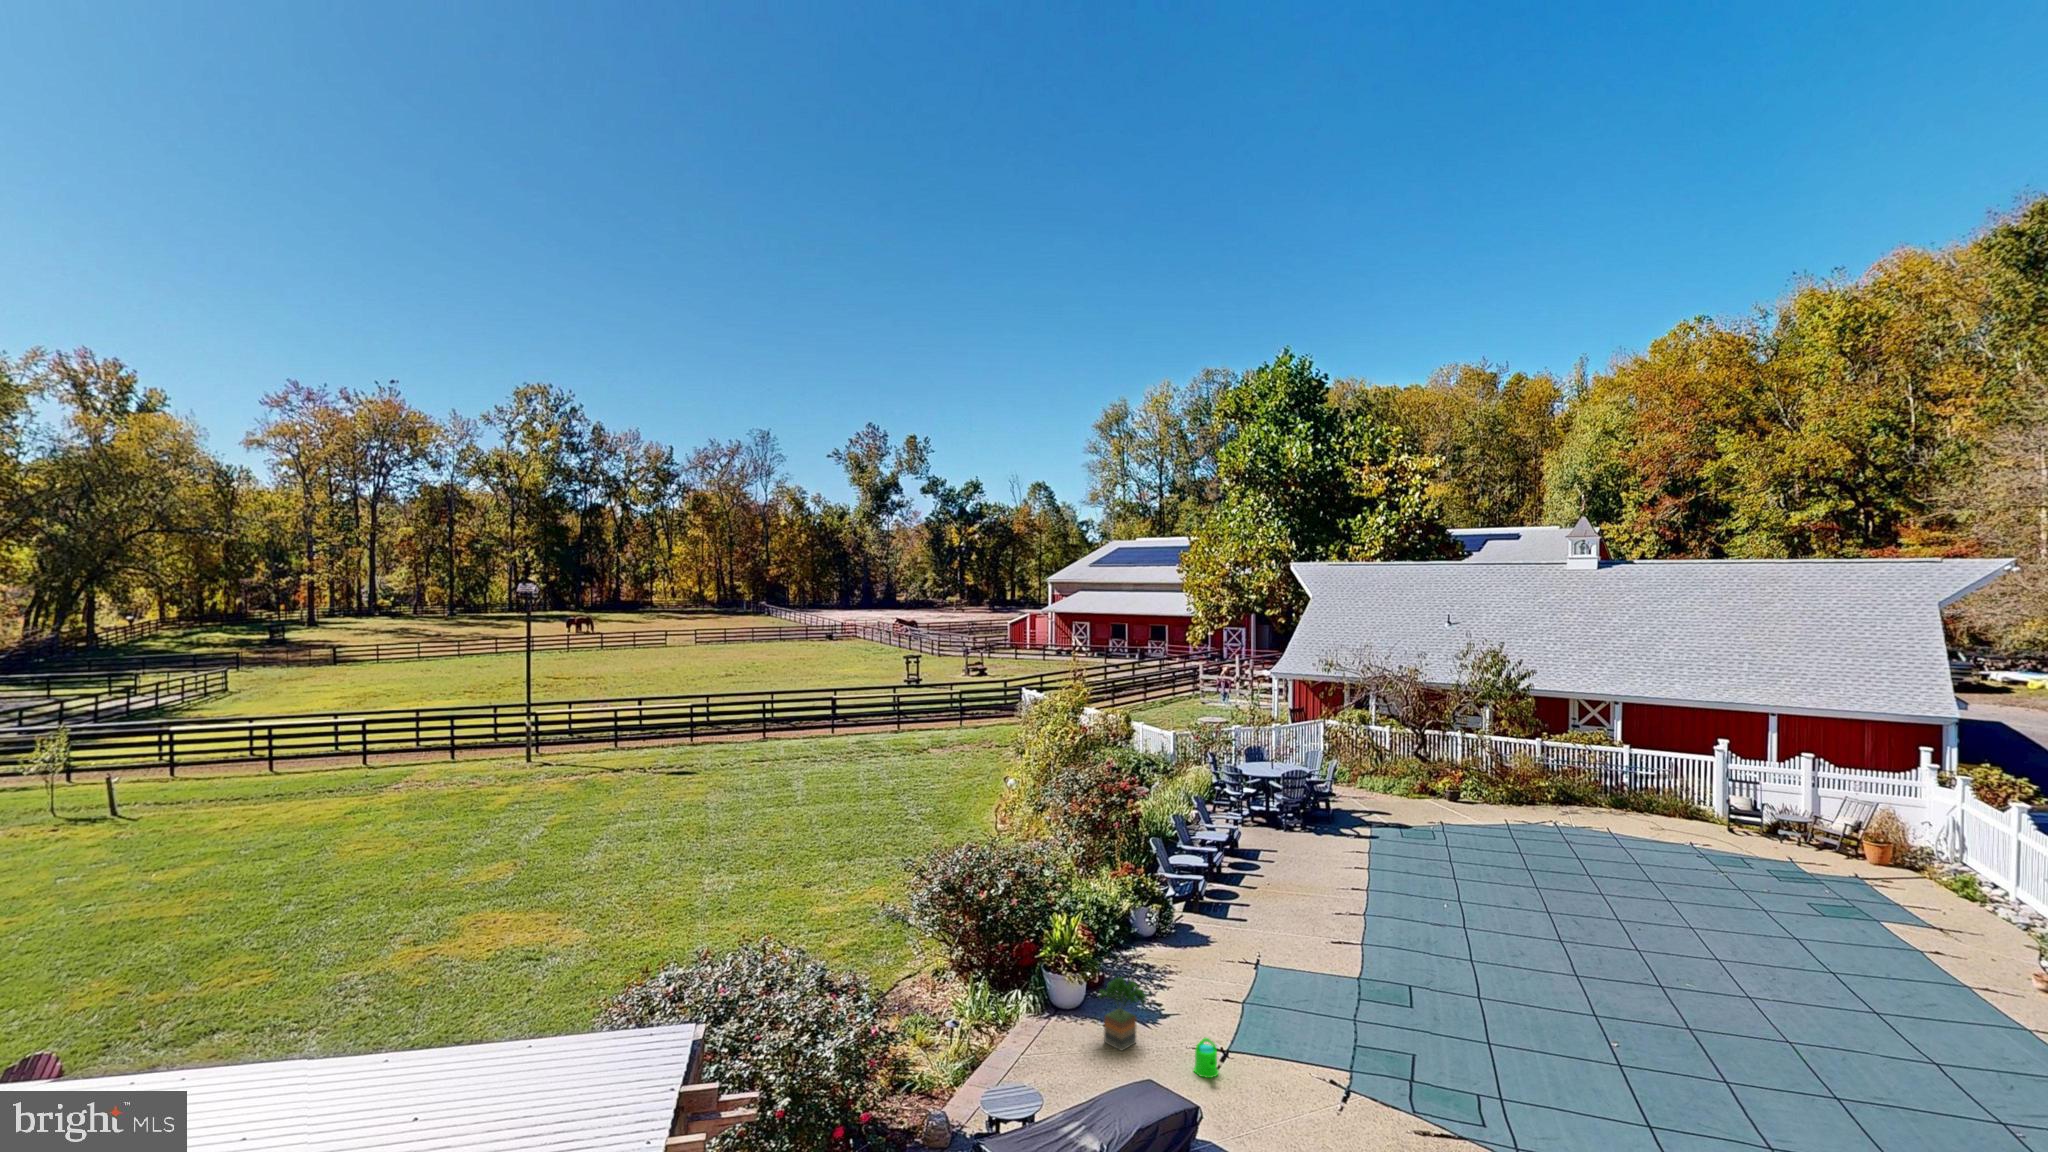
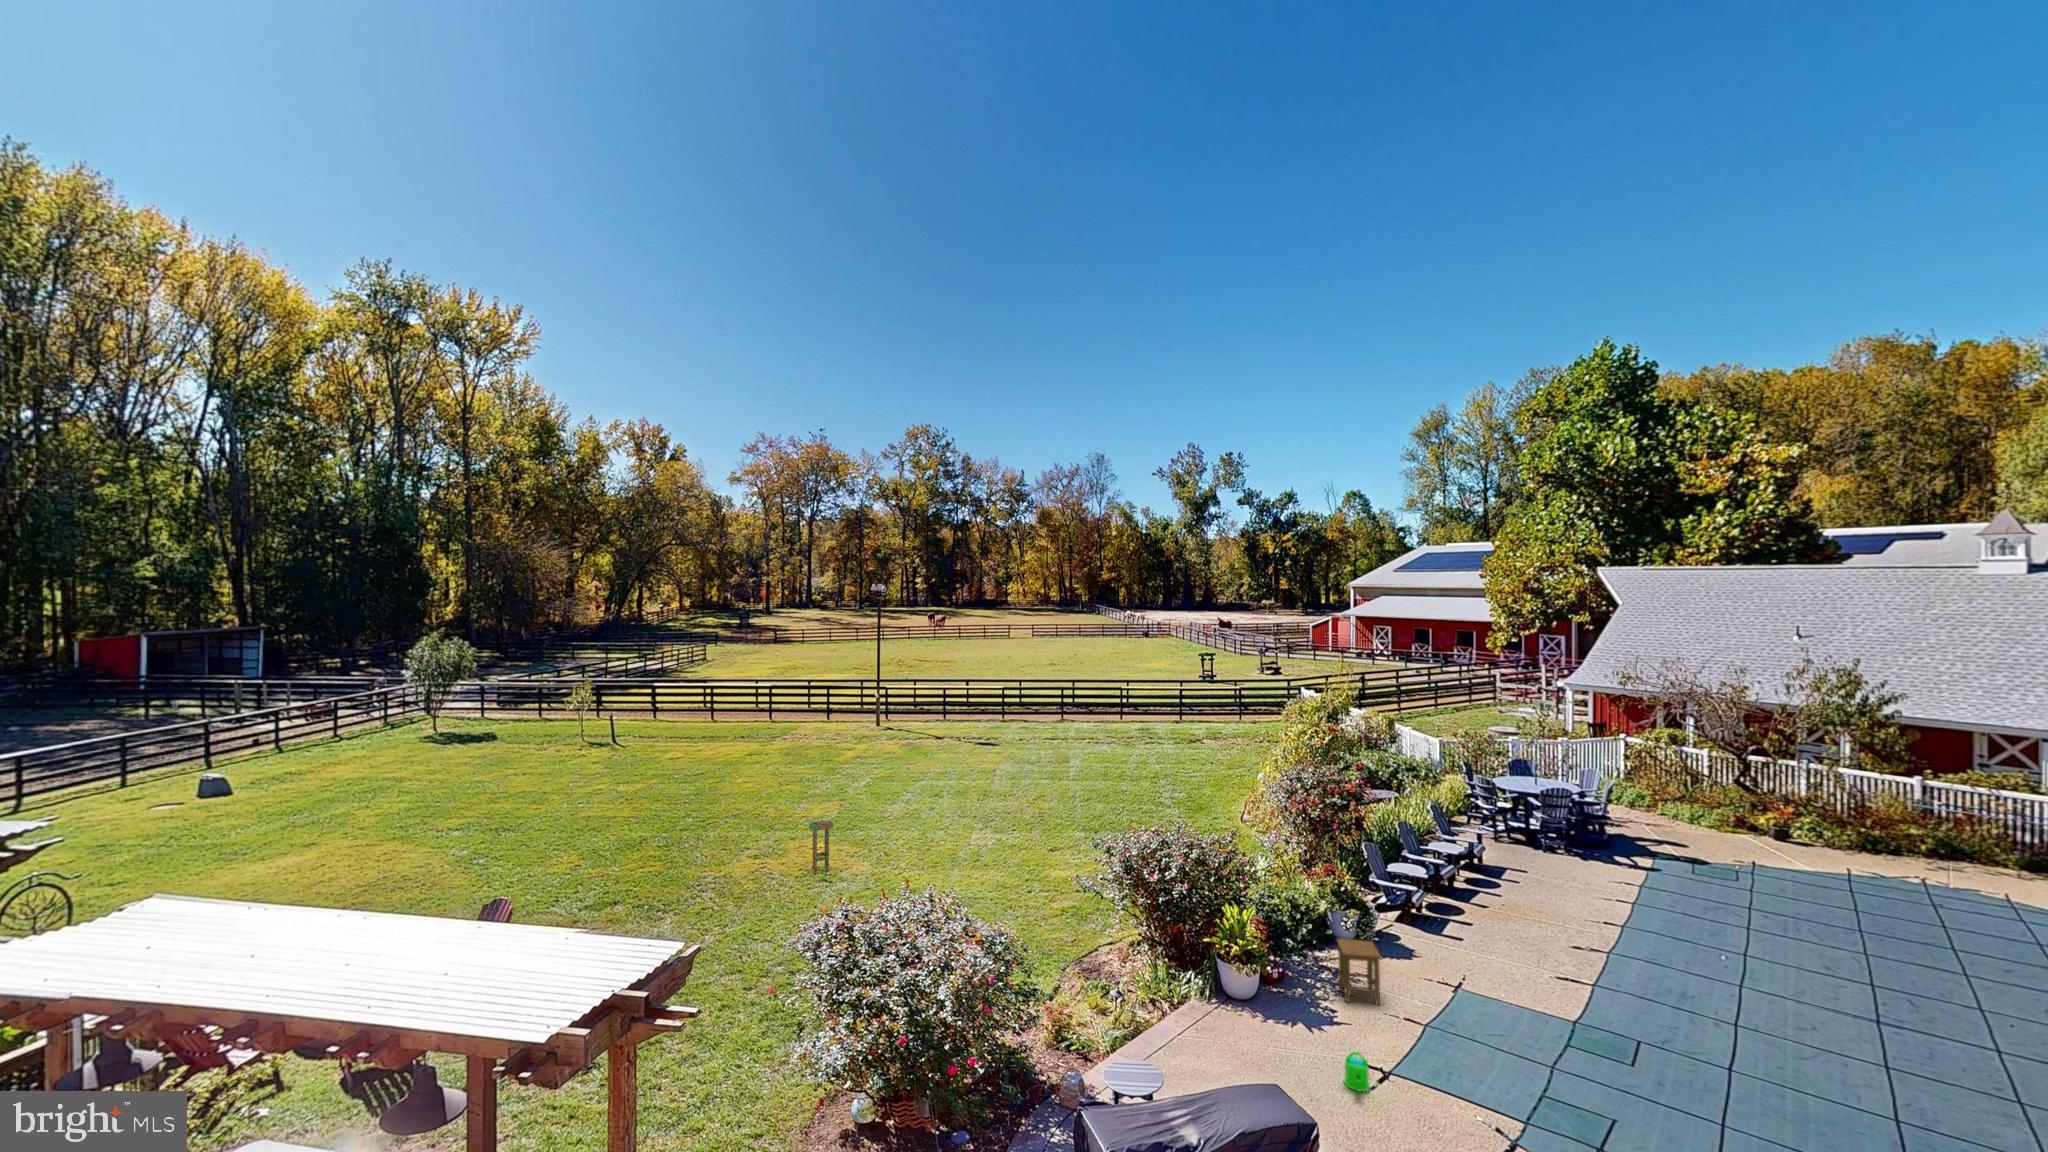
side table: none [465,879,502,952] -> present [809,821,833,873]
stool: none [1155,929,1202,995] -> present [1336,939,1381,1005]
potted tree: present [1099,977,1147,1051] -> none [1258,975,1306,1046]

